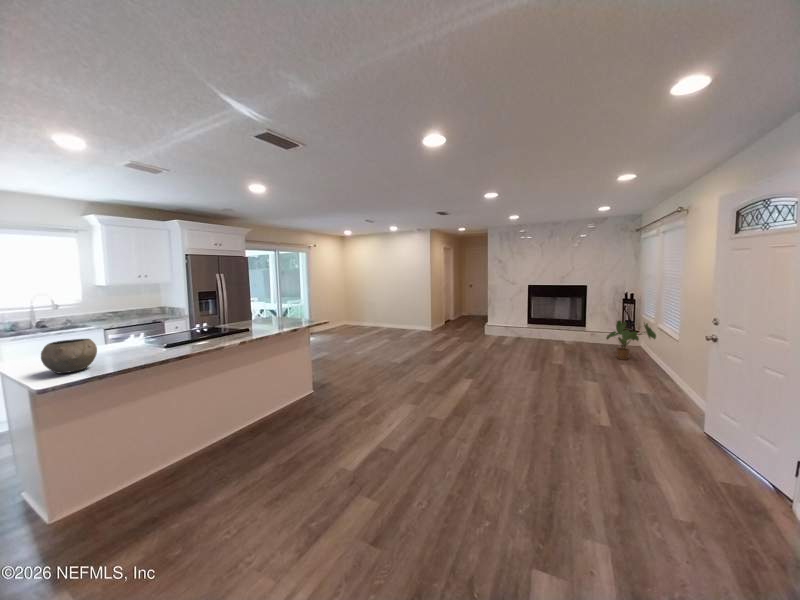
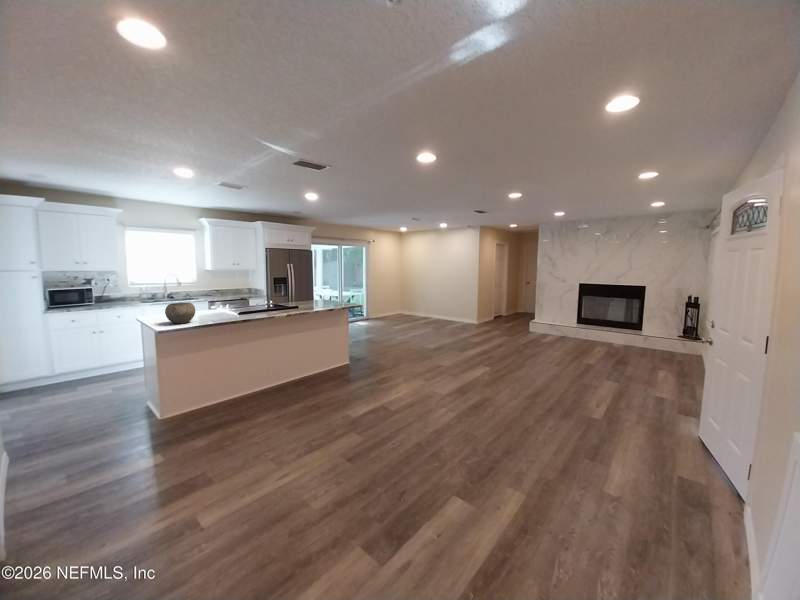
house plant: present [606,320,656,360] -> none [653,324,706,366]

